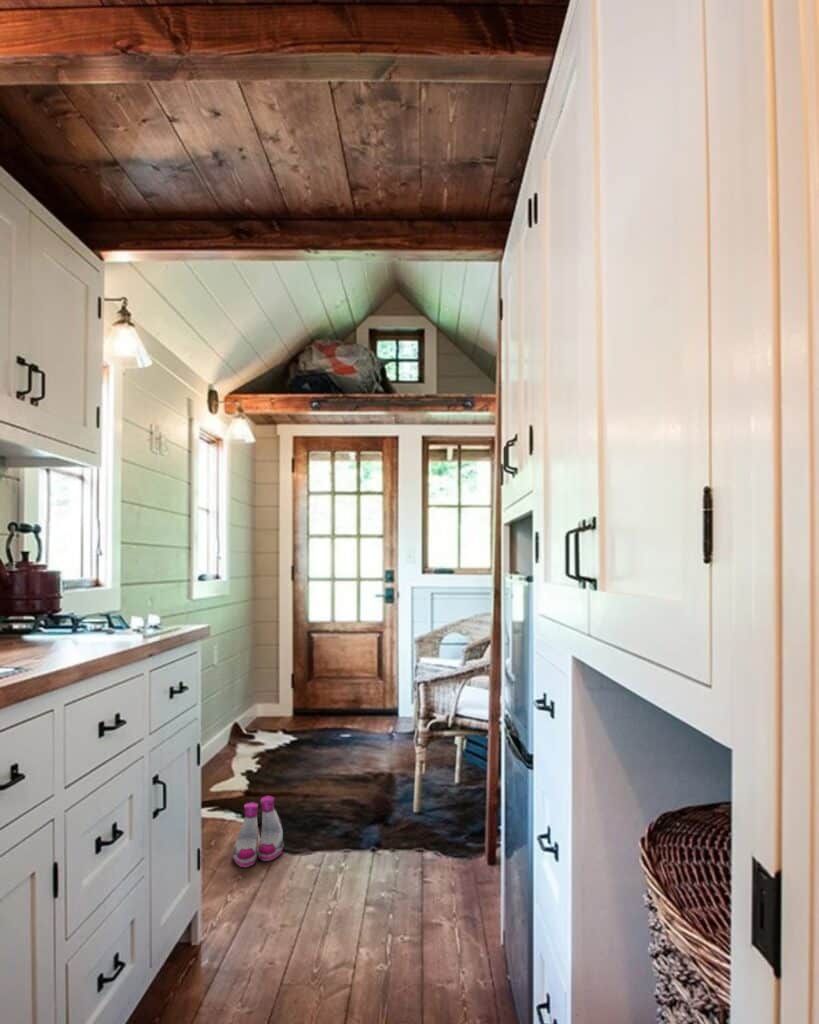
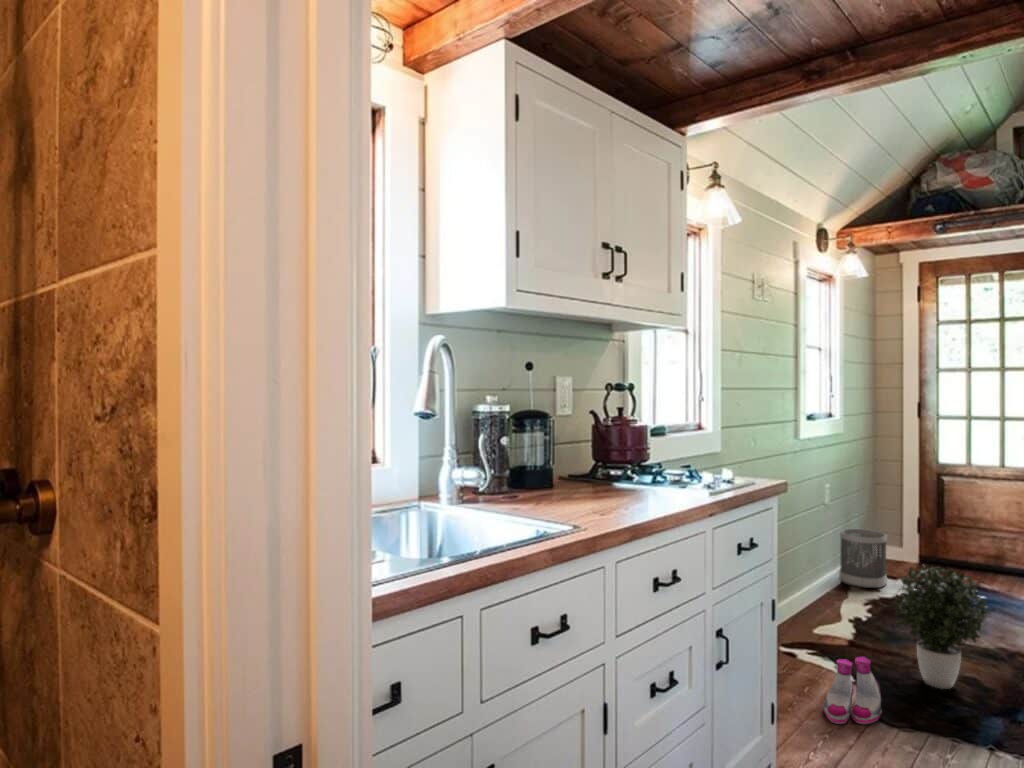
wastebasket: none [228,688,271,744] -> present [839,529,887,588]
potted plant: none [288,700,363,814] -> present [893,565,990,689]

